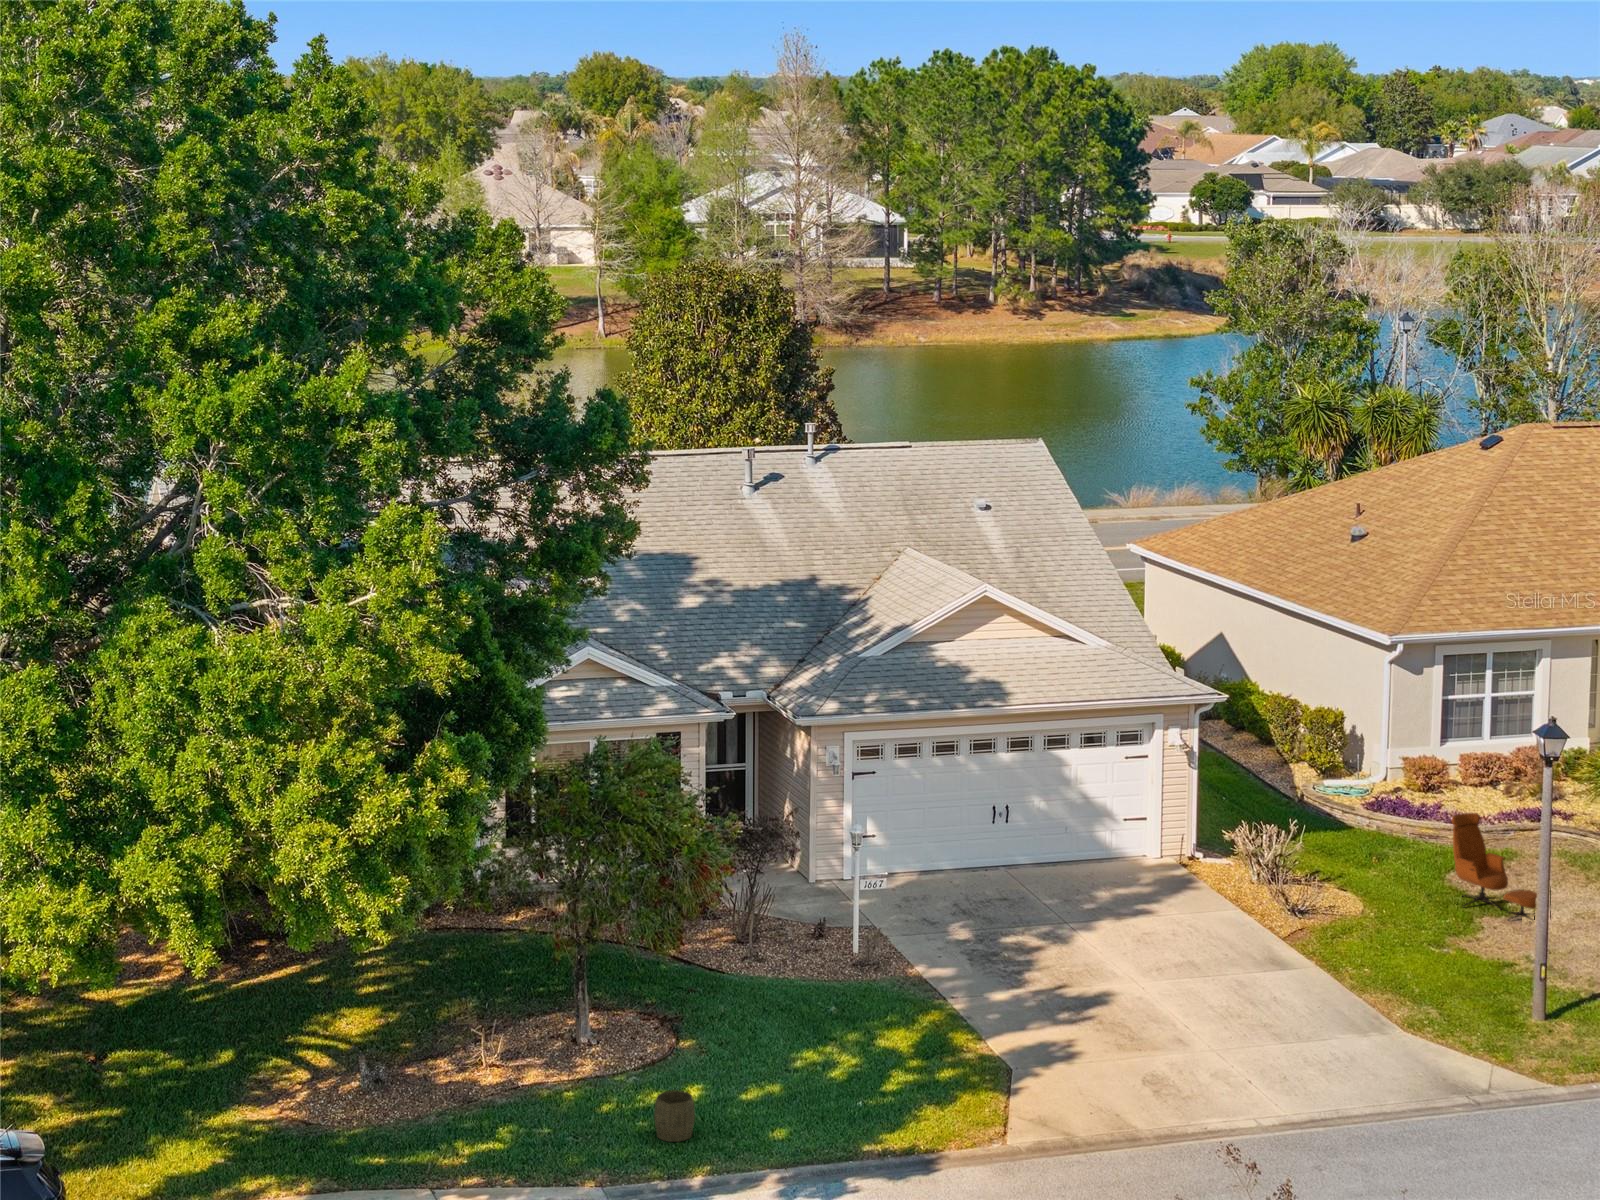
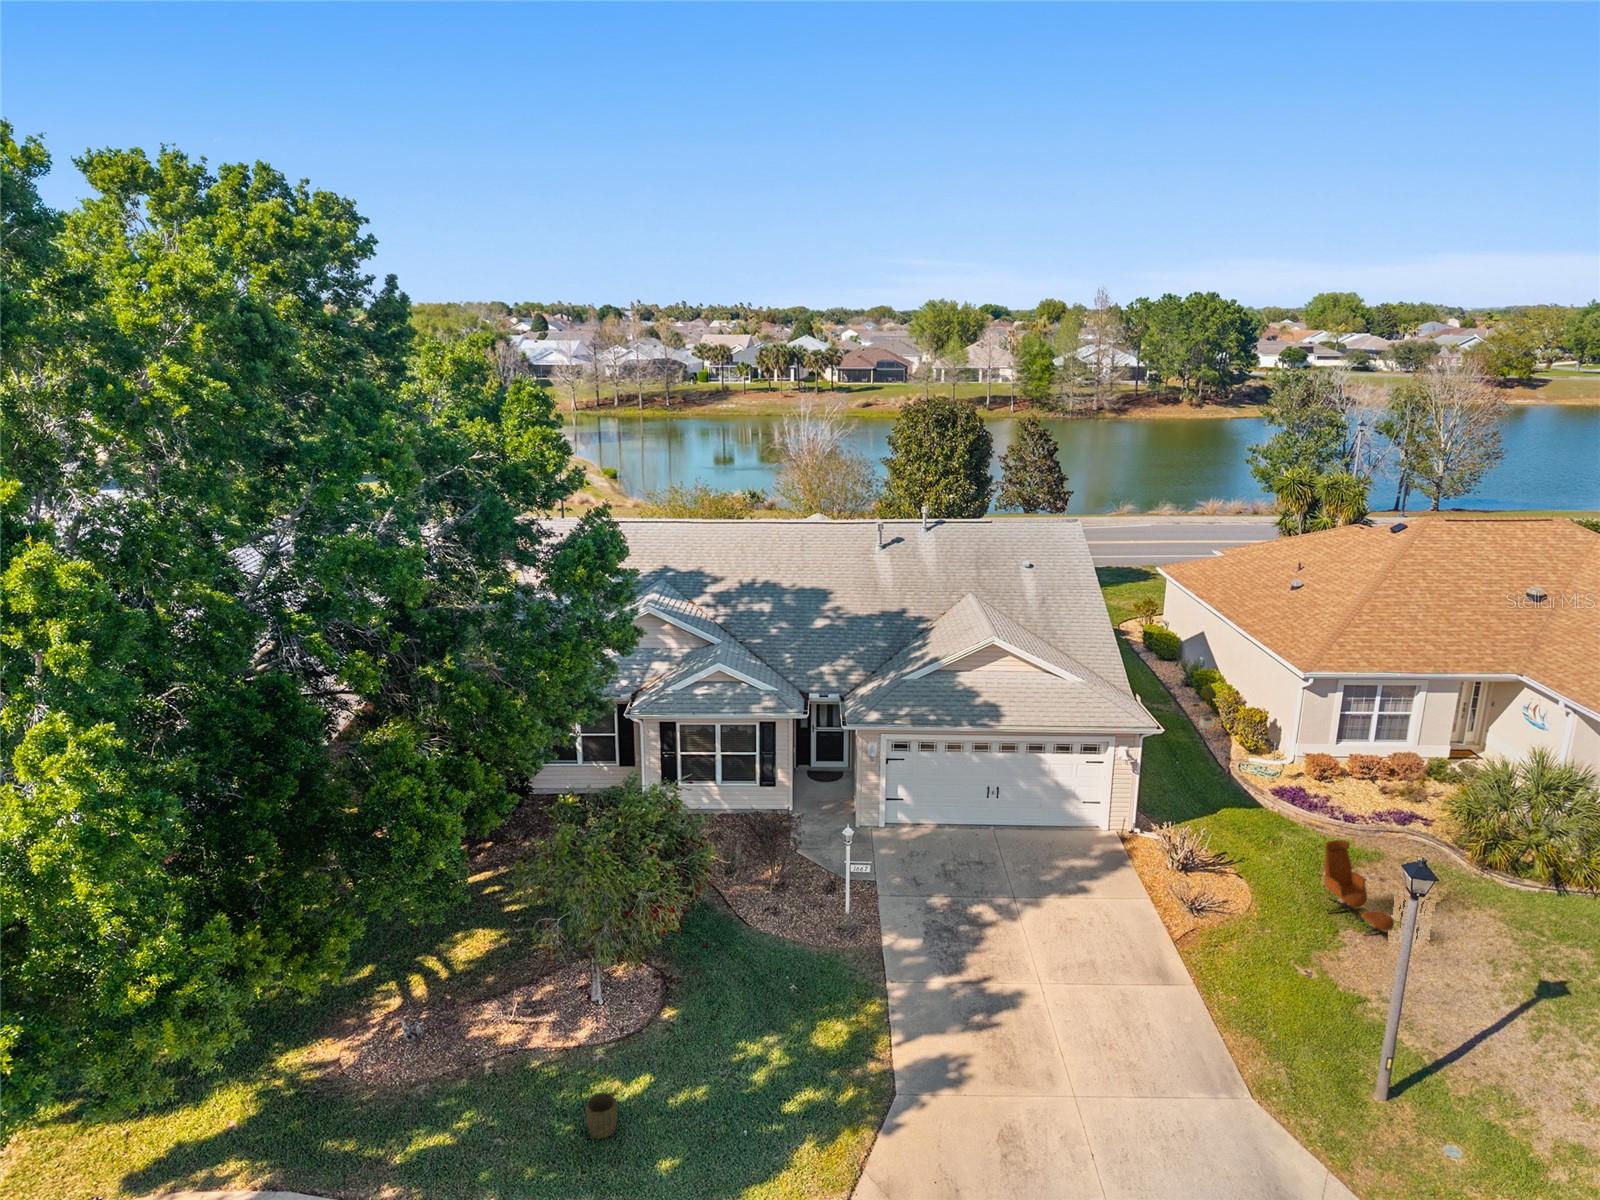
potted tree: none [1242,689,1269,755] -> present [1200,686,1217,729]

